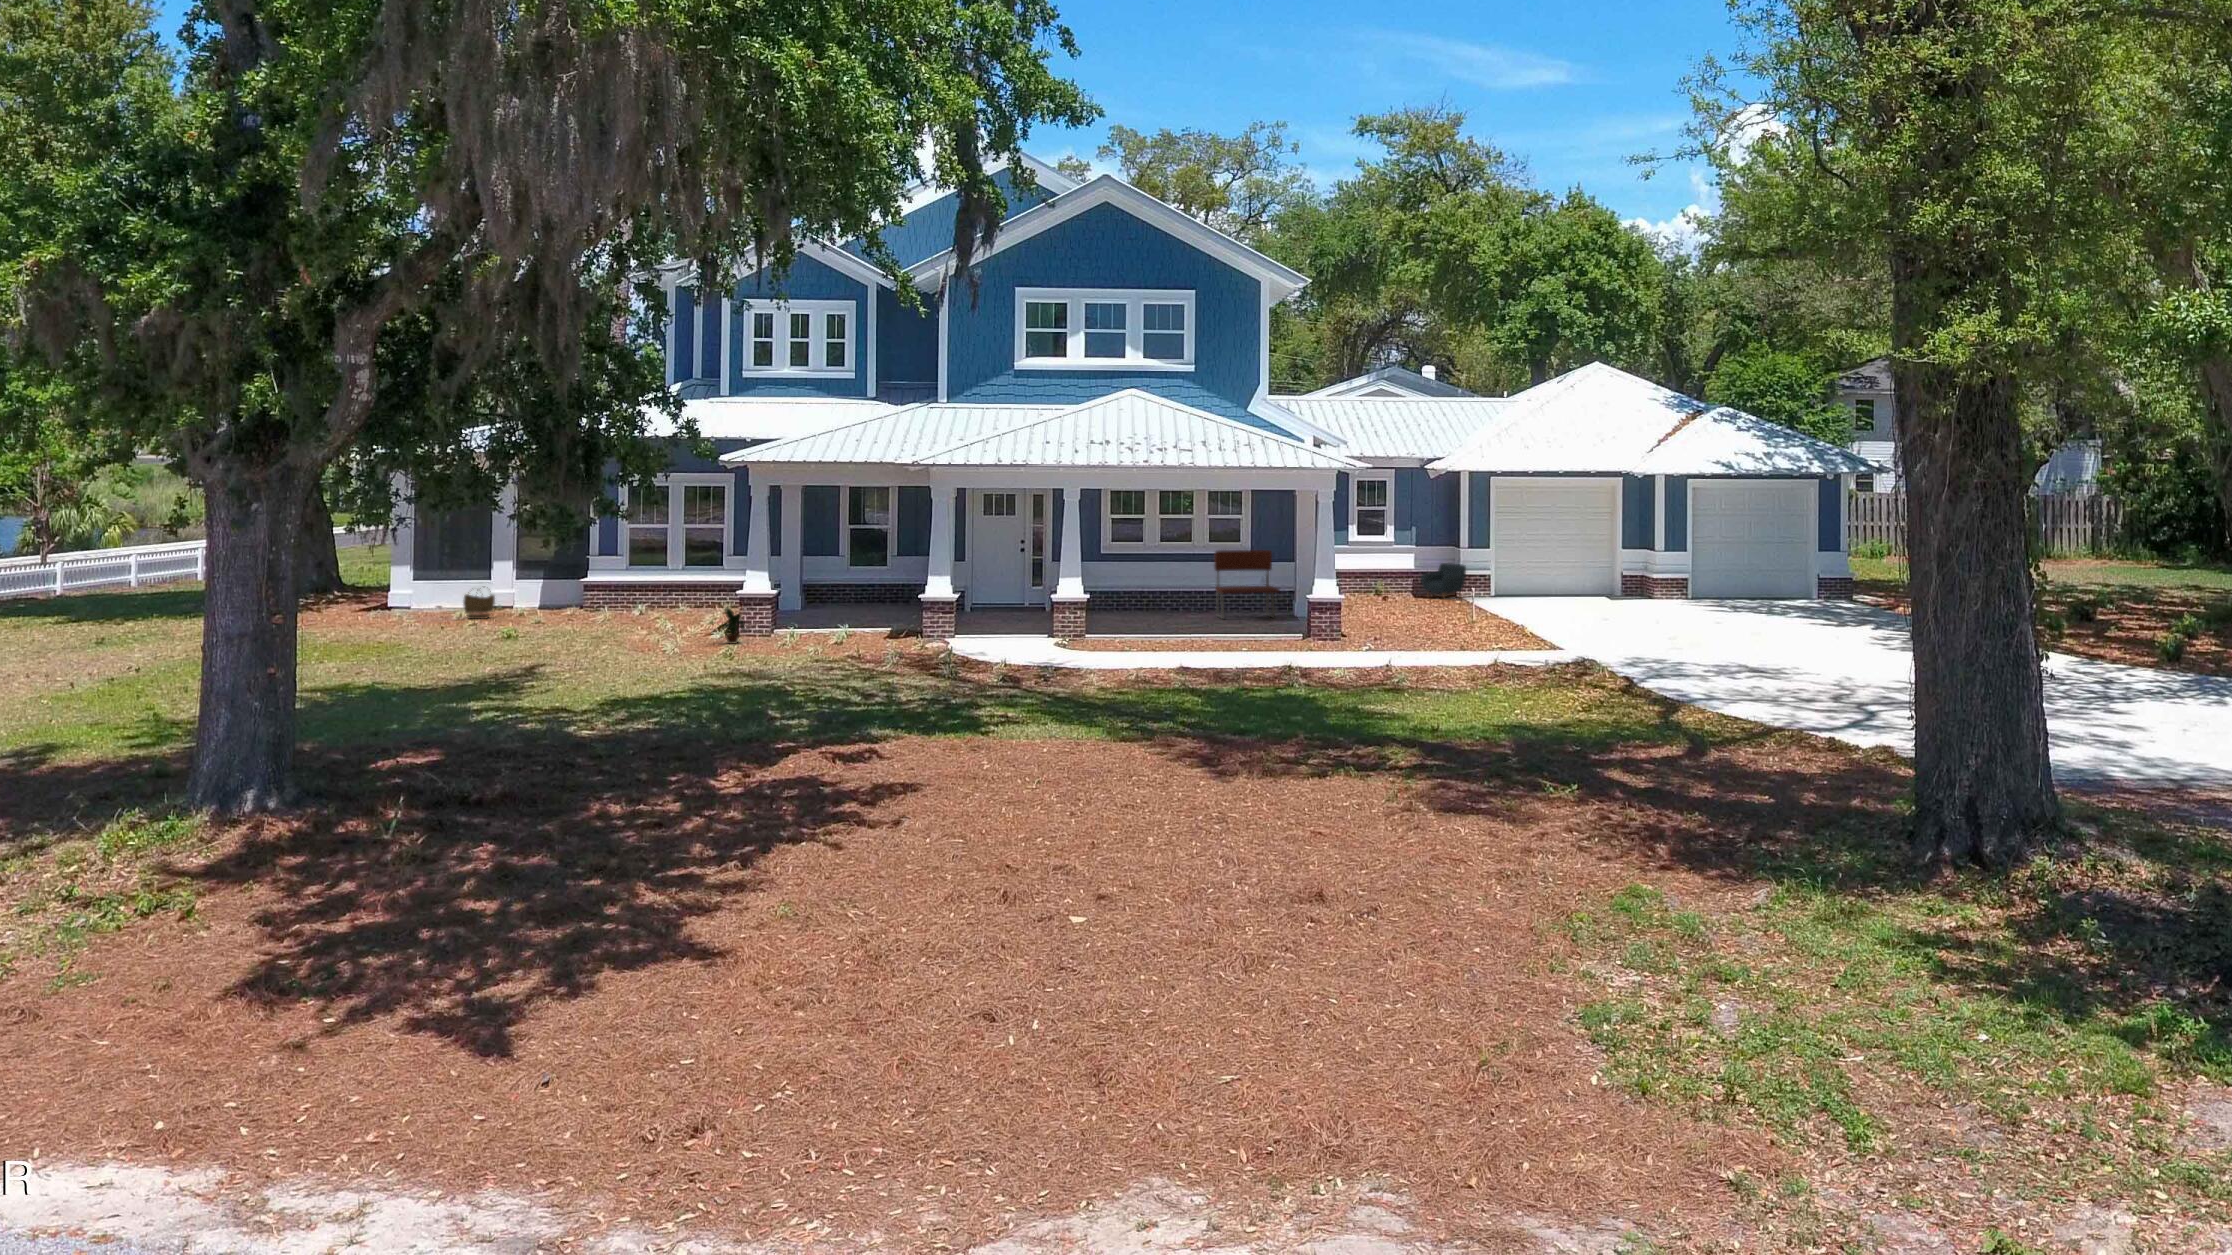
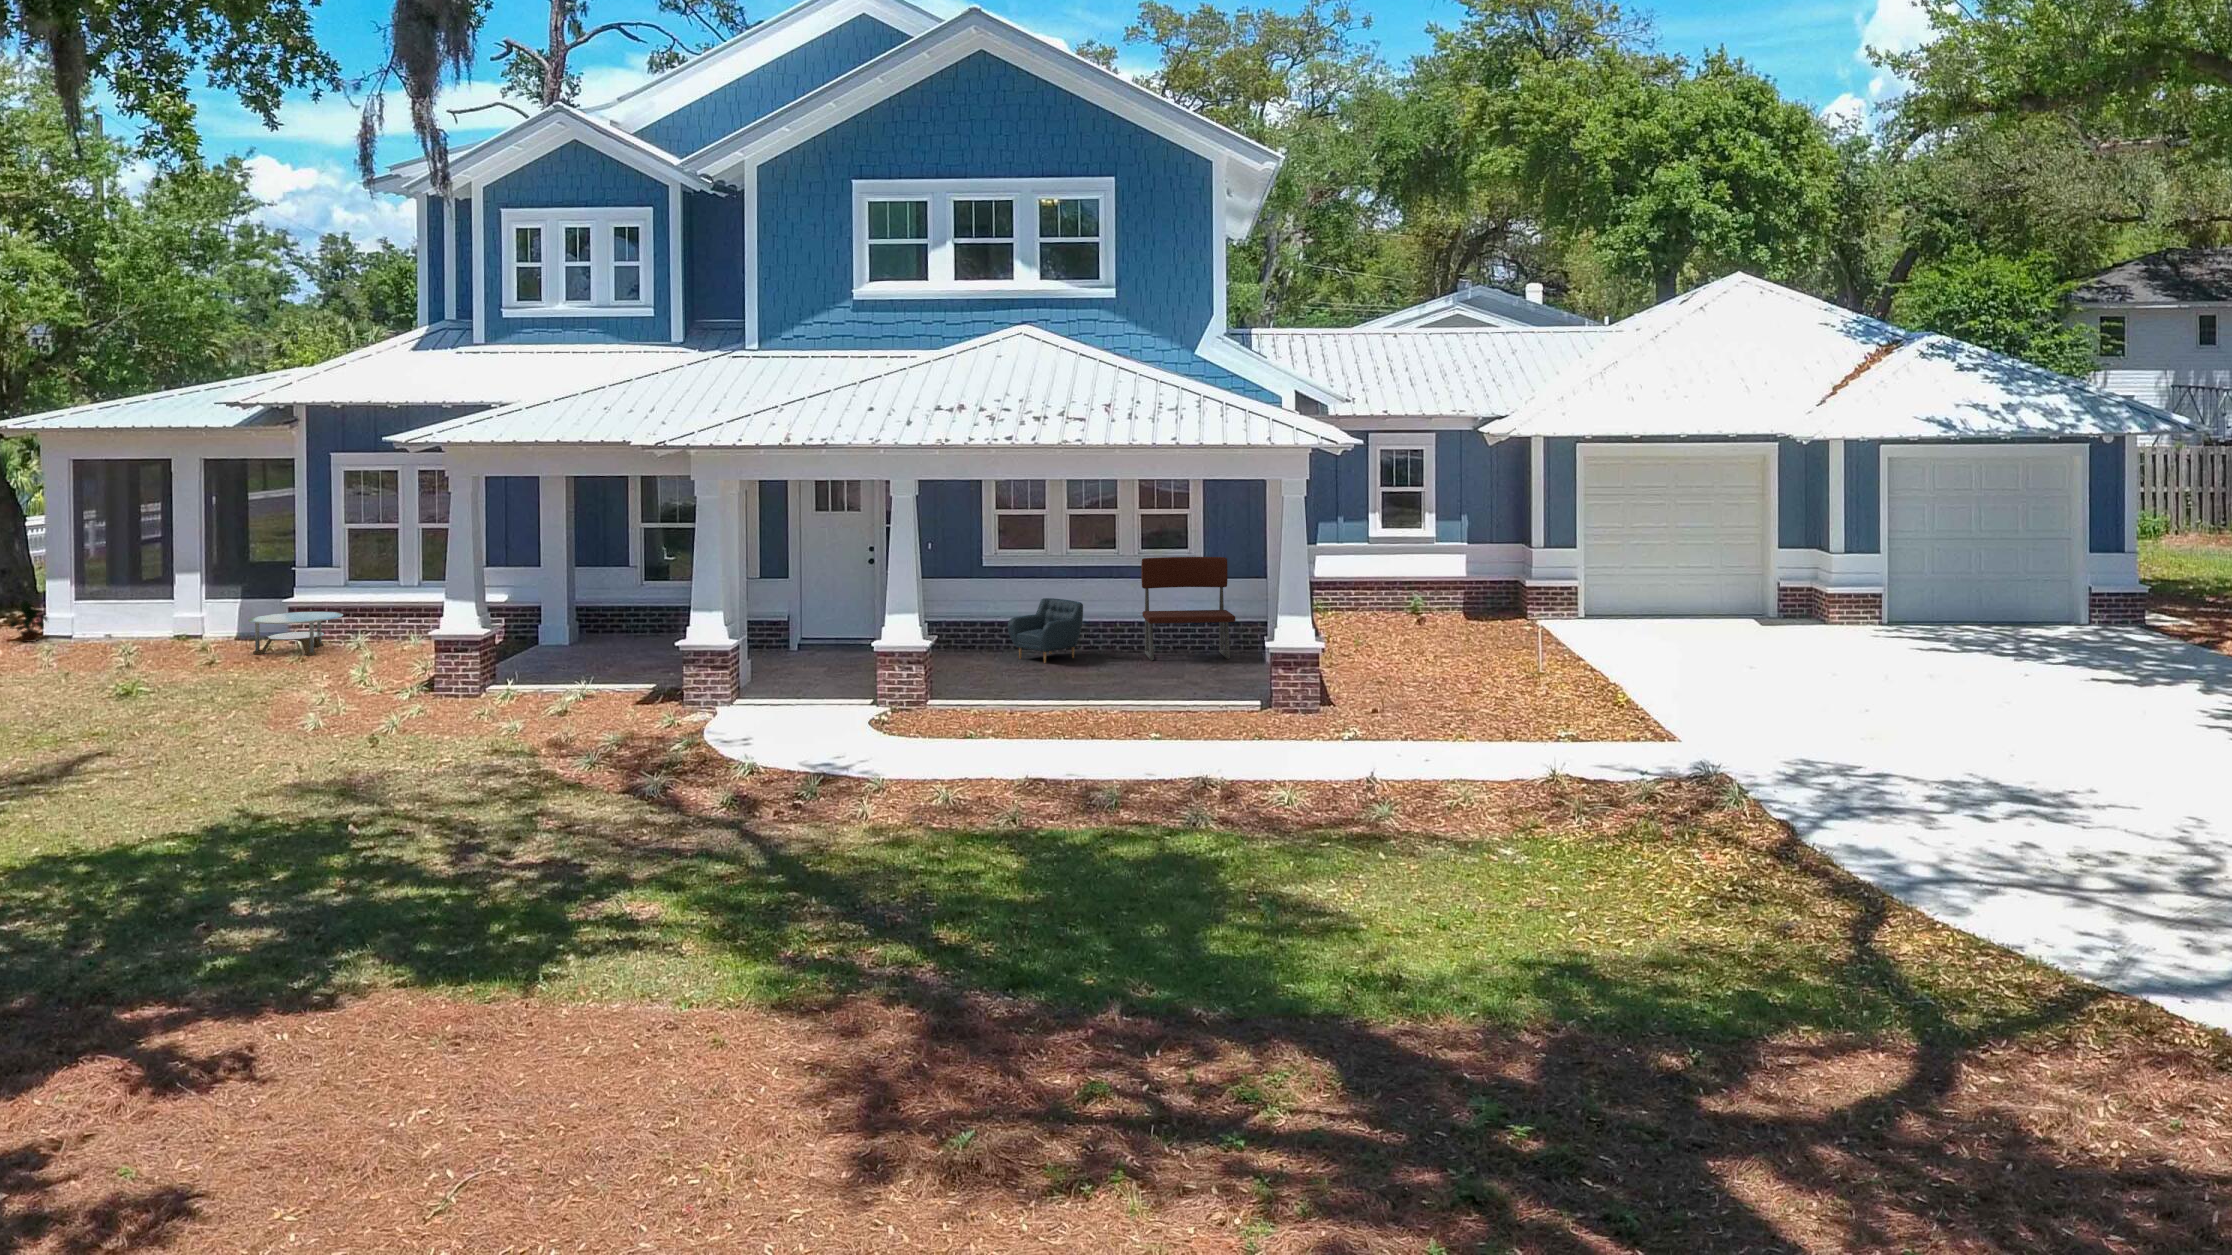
armchair: present [1421,563,1466,596] -> present [1008,598,1083,663]
woven basket: present [463,590,495,619] -> none [158,600,200,644]
round table: none [552,593,621,624] -> present [248,612,343,656]
potted plant: present [721,608,745,644] -> present [10,601,47,642]

